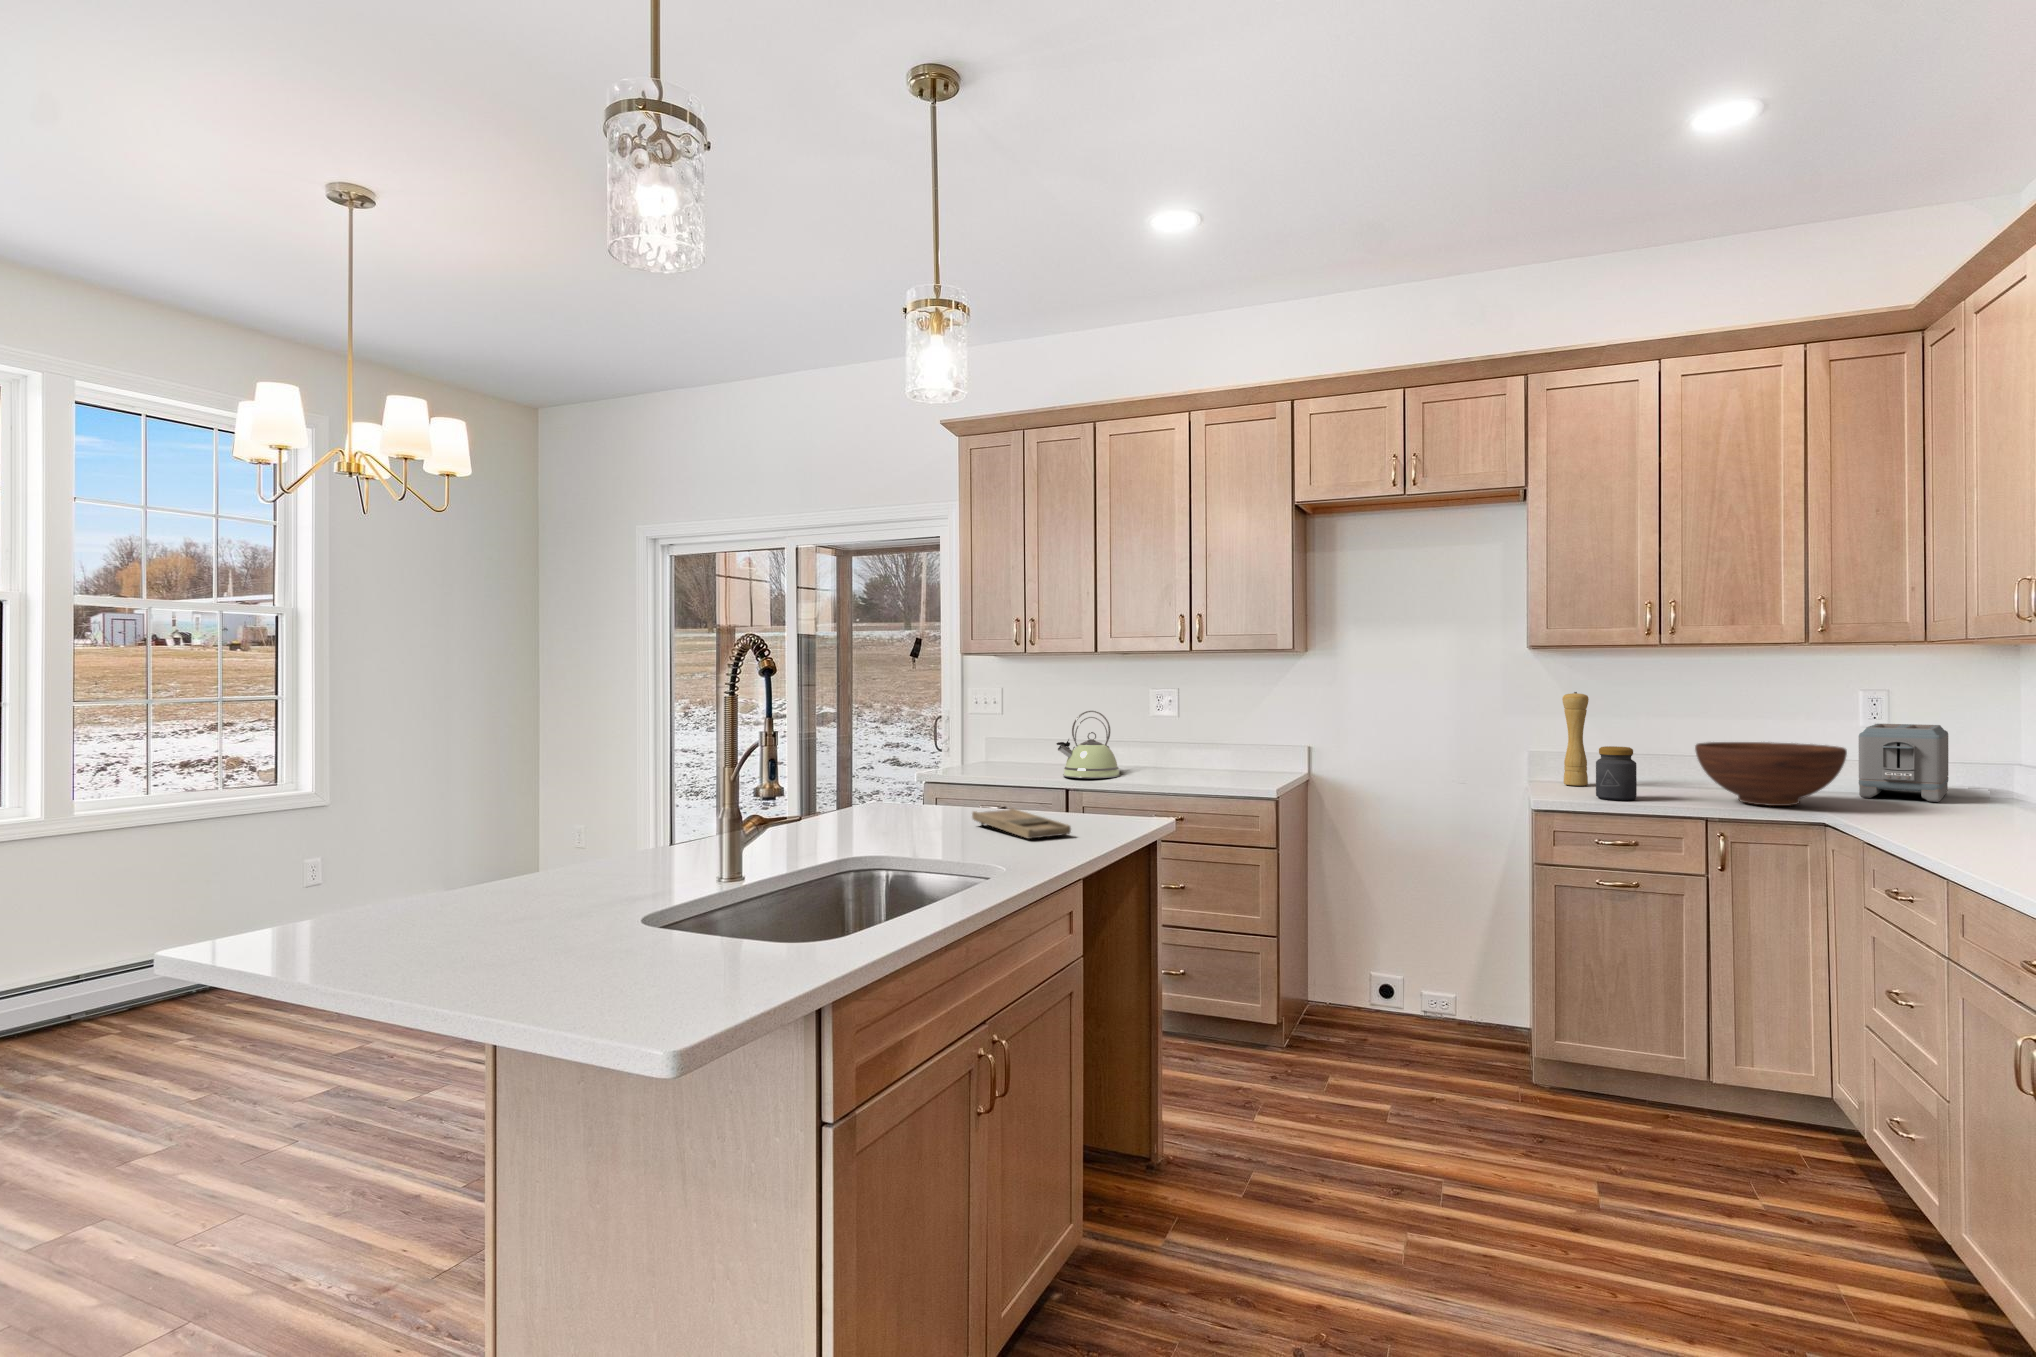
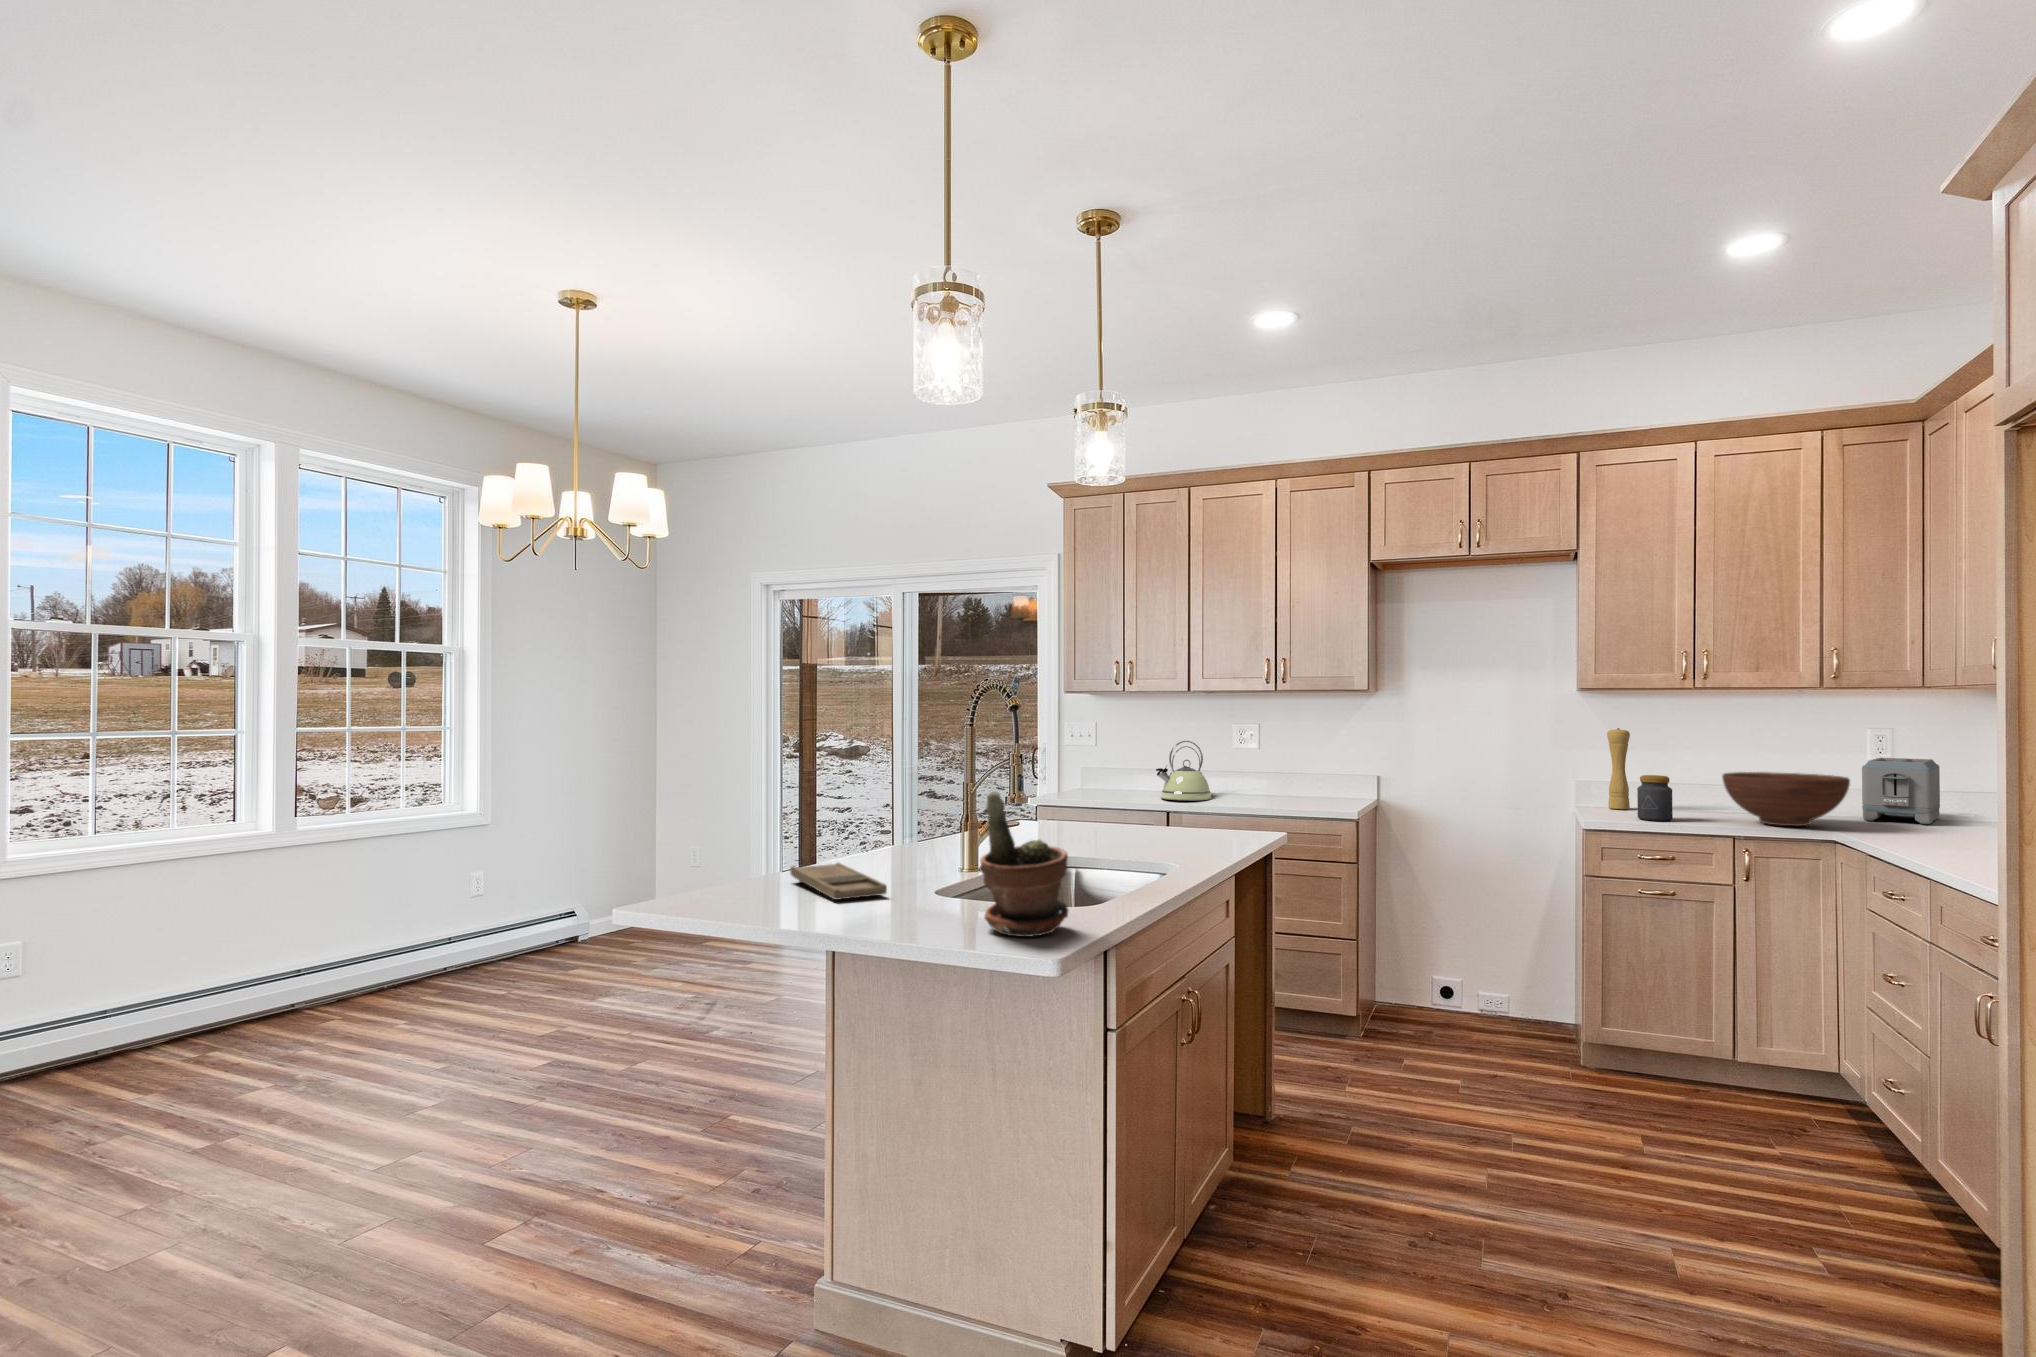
potted plant: none [608,786,748,1003] -> present [979,791,1068,937]
tray: present [972,808,1071,839] -> present [790,863,887,900]

